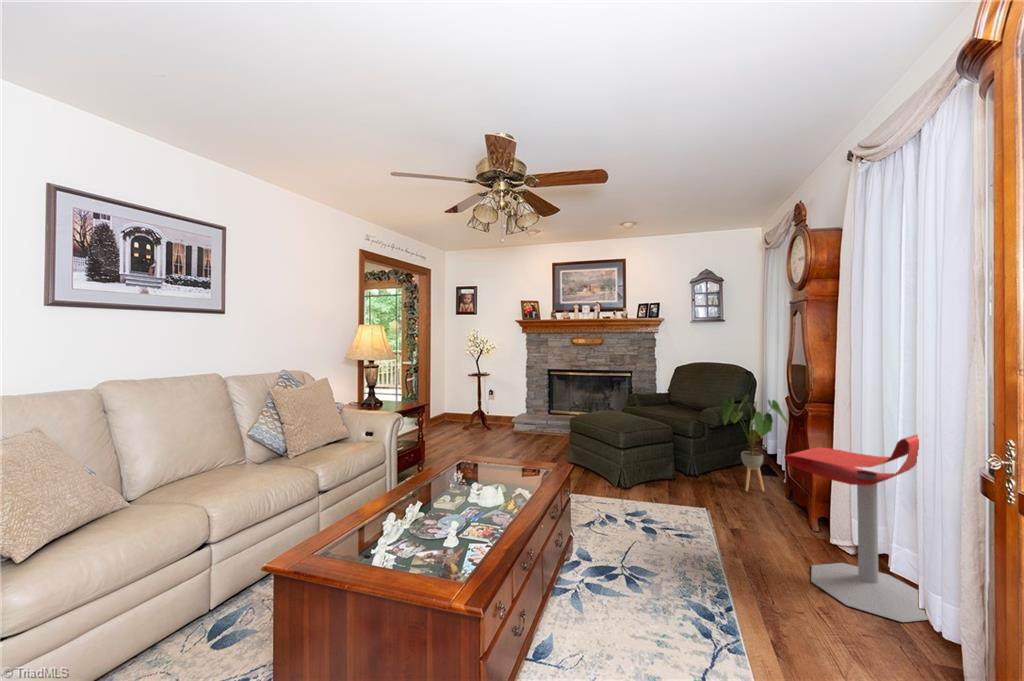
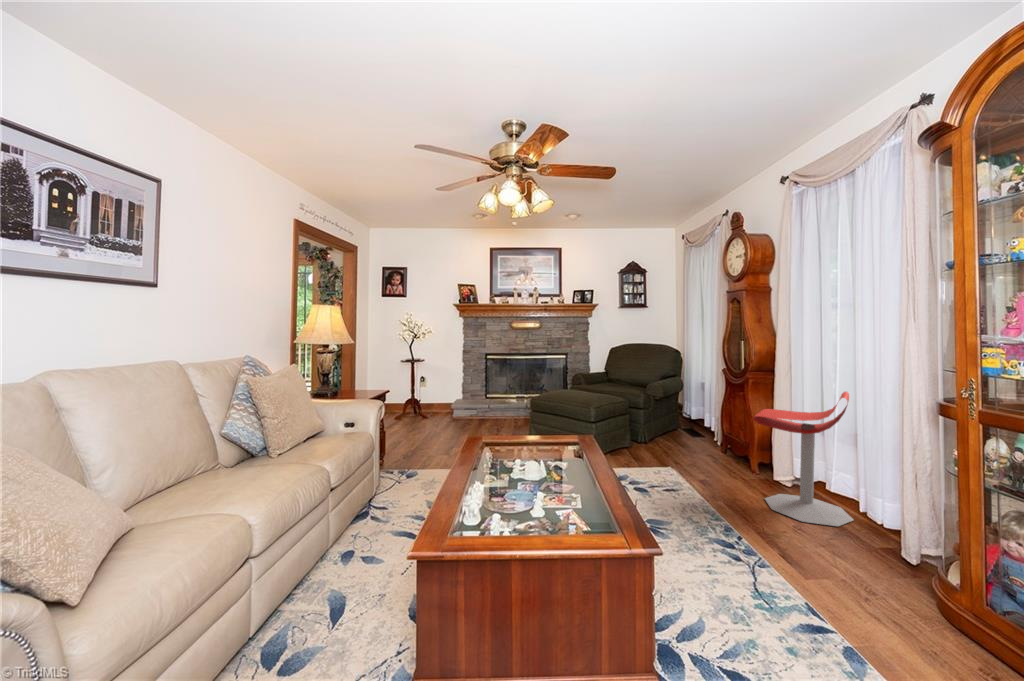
house plant: present [722,395,788,491] -> none [669,371,719,450]

